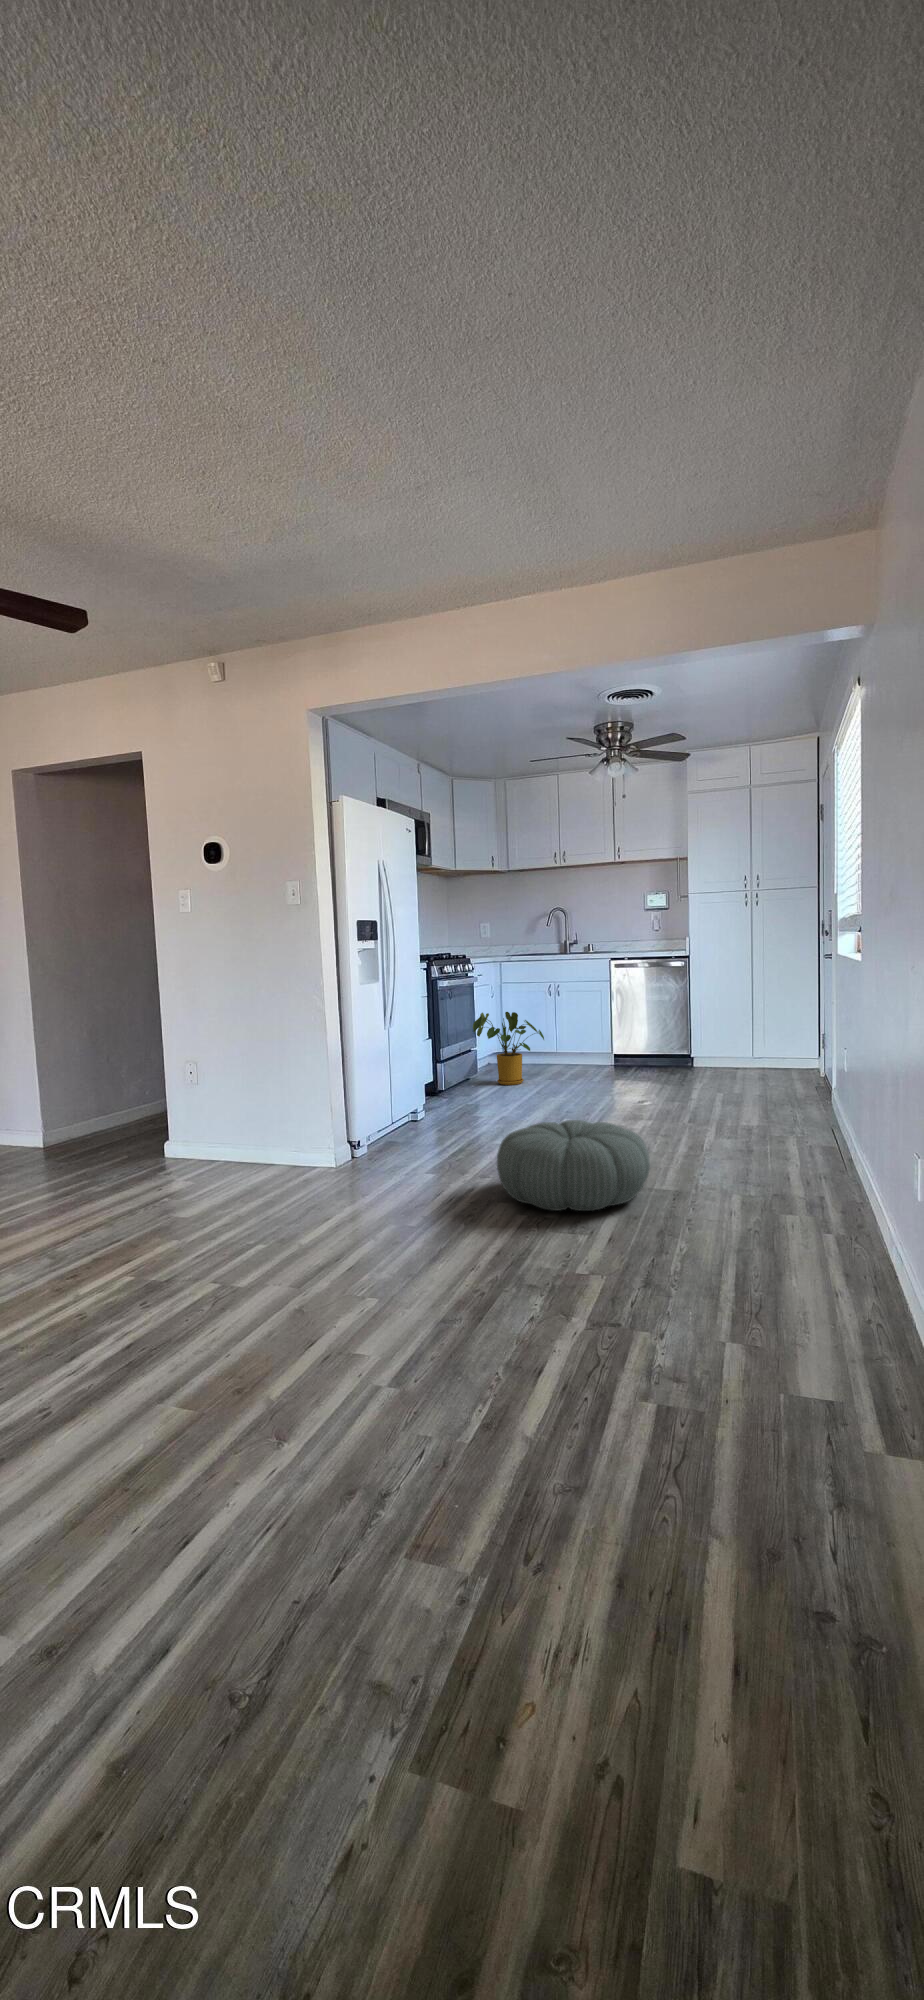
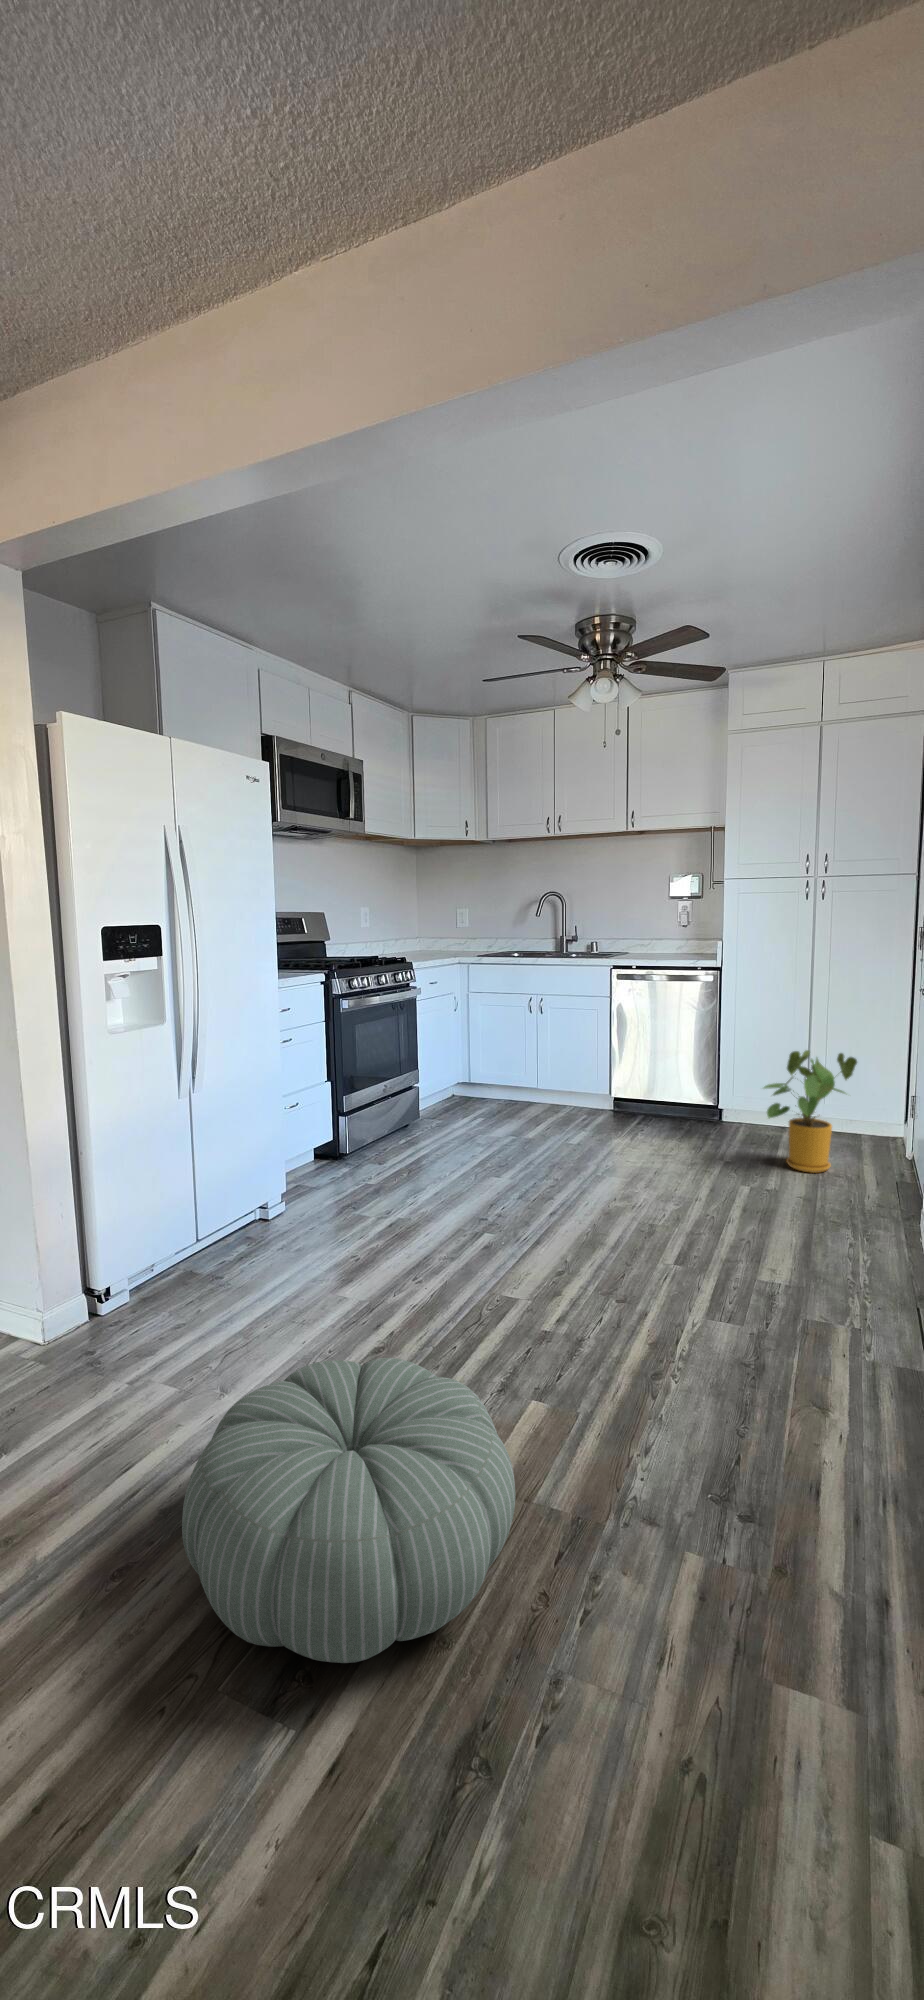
house plant: present [473,1012,544,1085] -> present [764,1050,857,1173]

